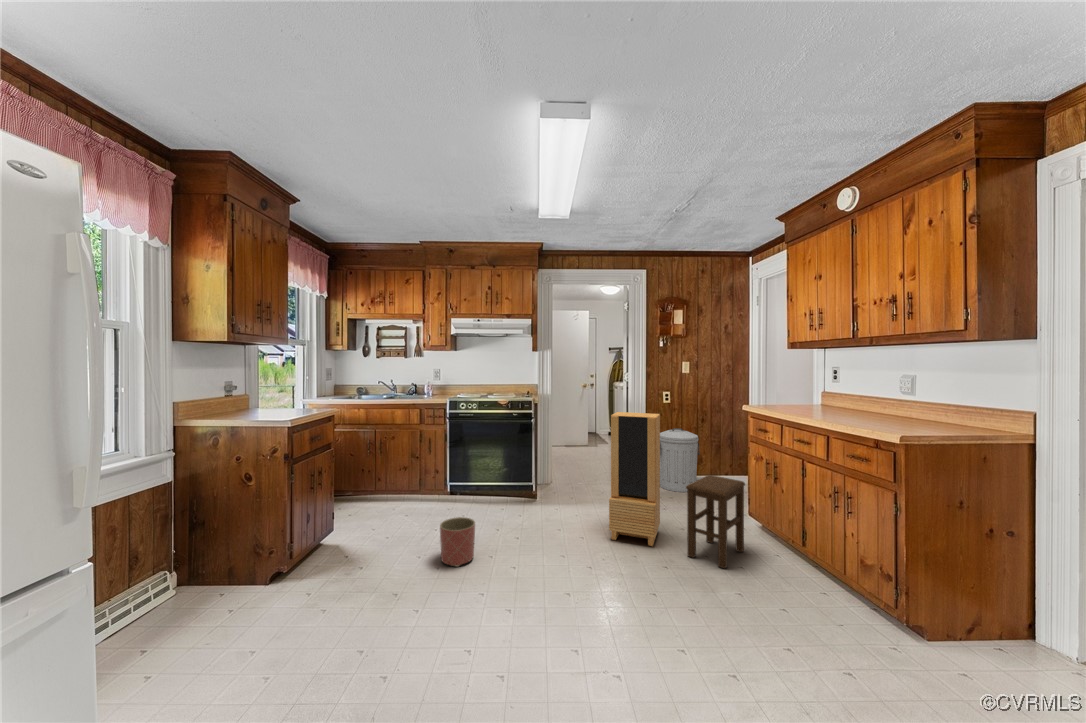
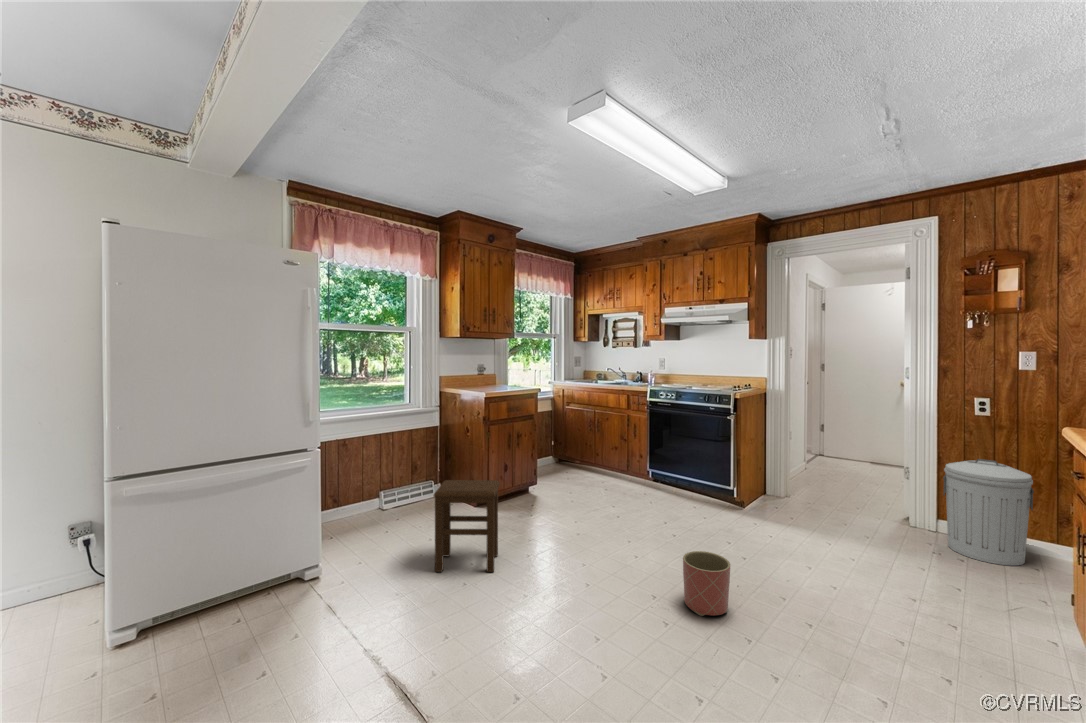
storage cabinet: present [609,412,660,546] -> none [761,417,851,595]
stool: present [686,475,745,568] -> present [434,480,500,572]
planter: present [440,517,475,567] -> present [683,551,730,616]

